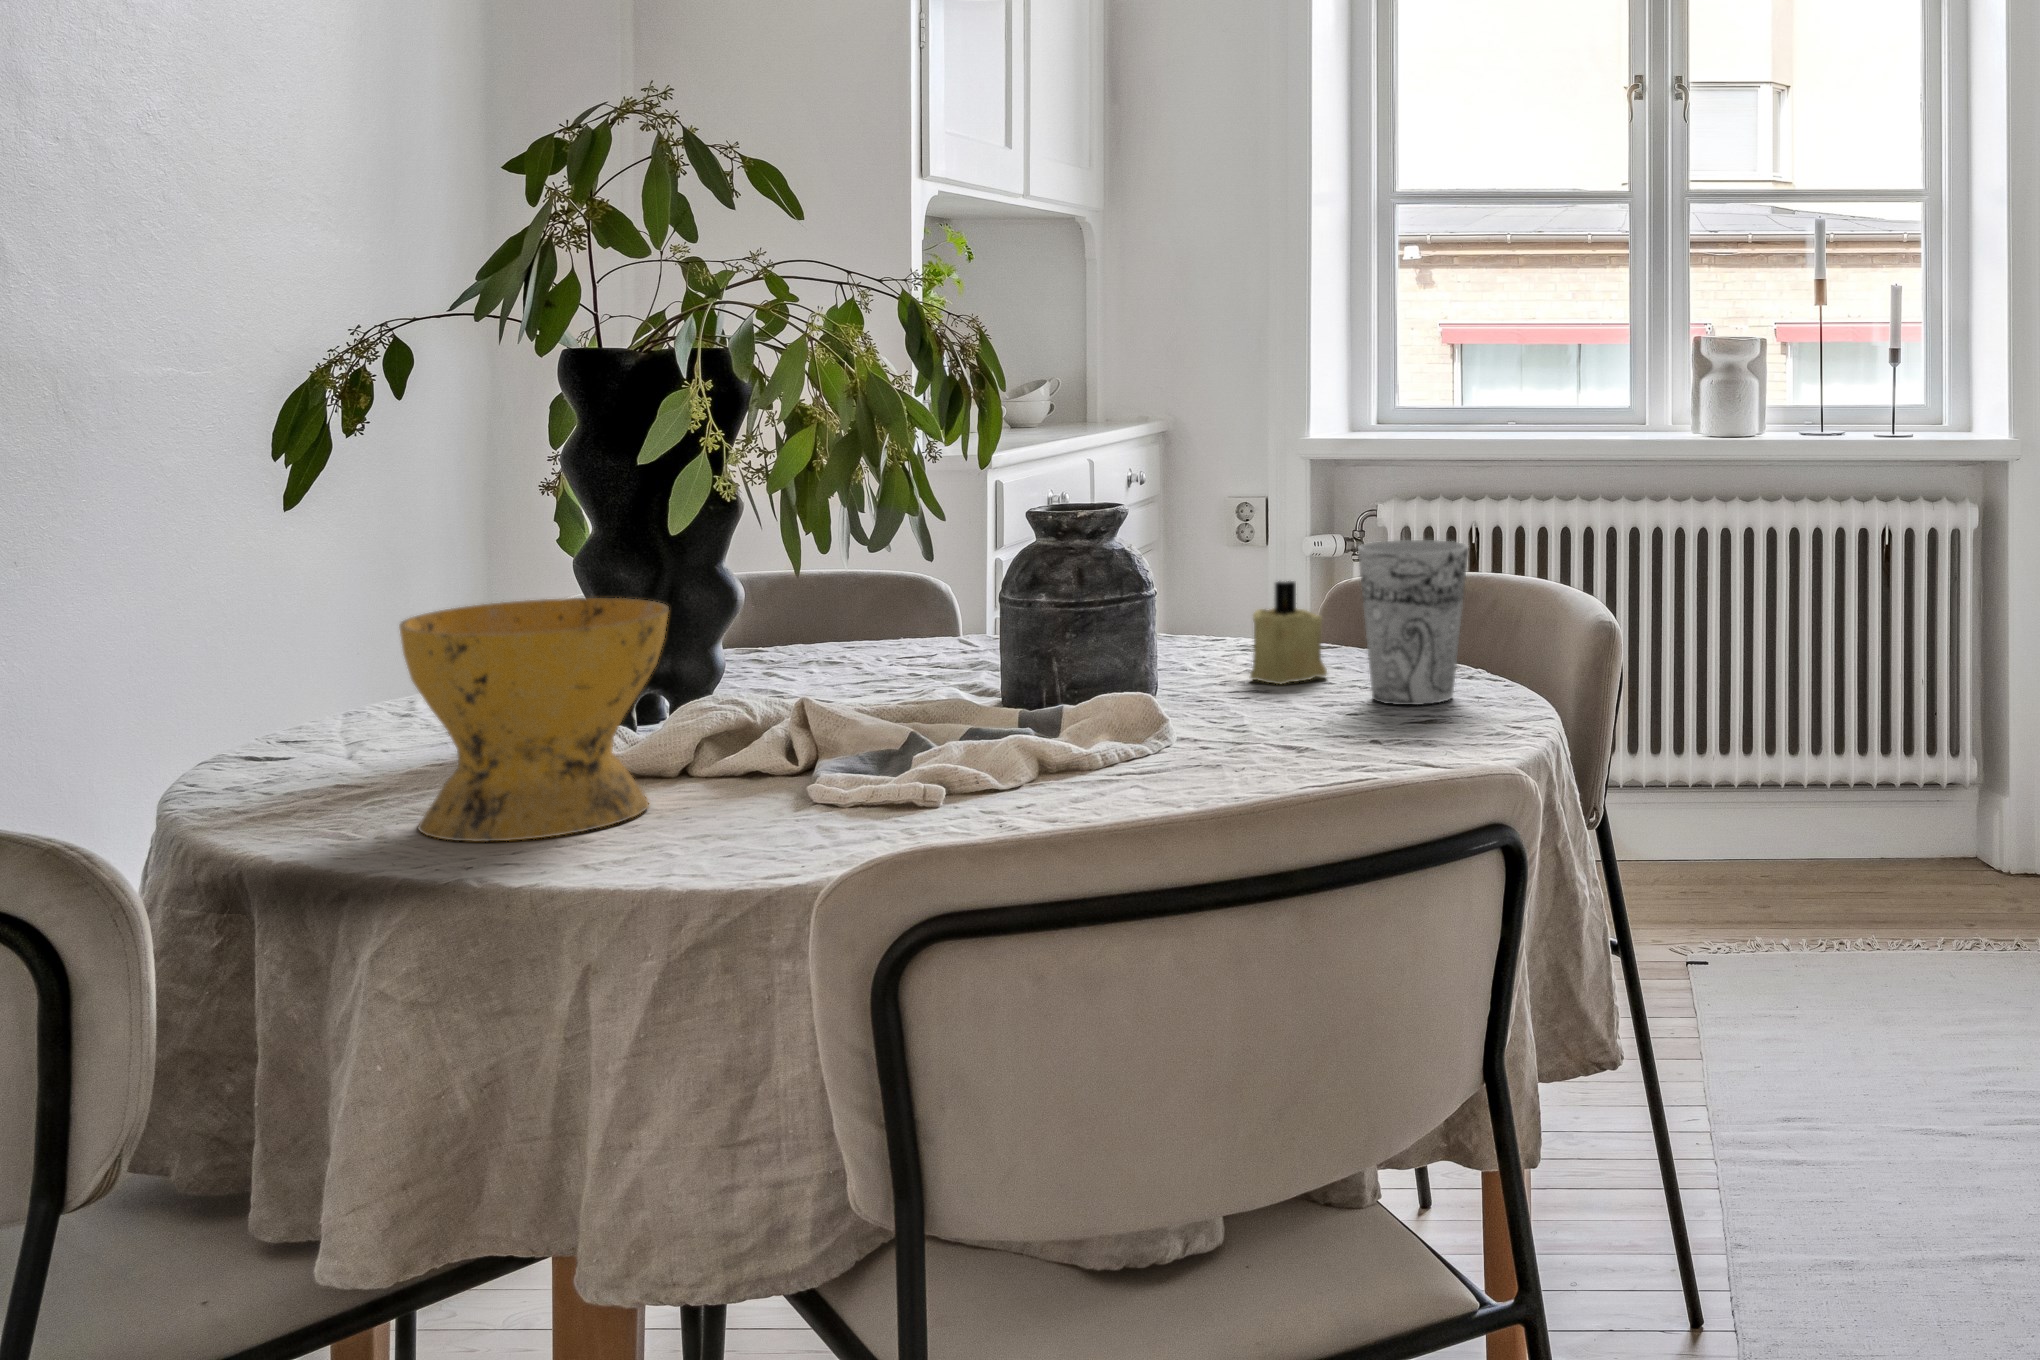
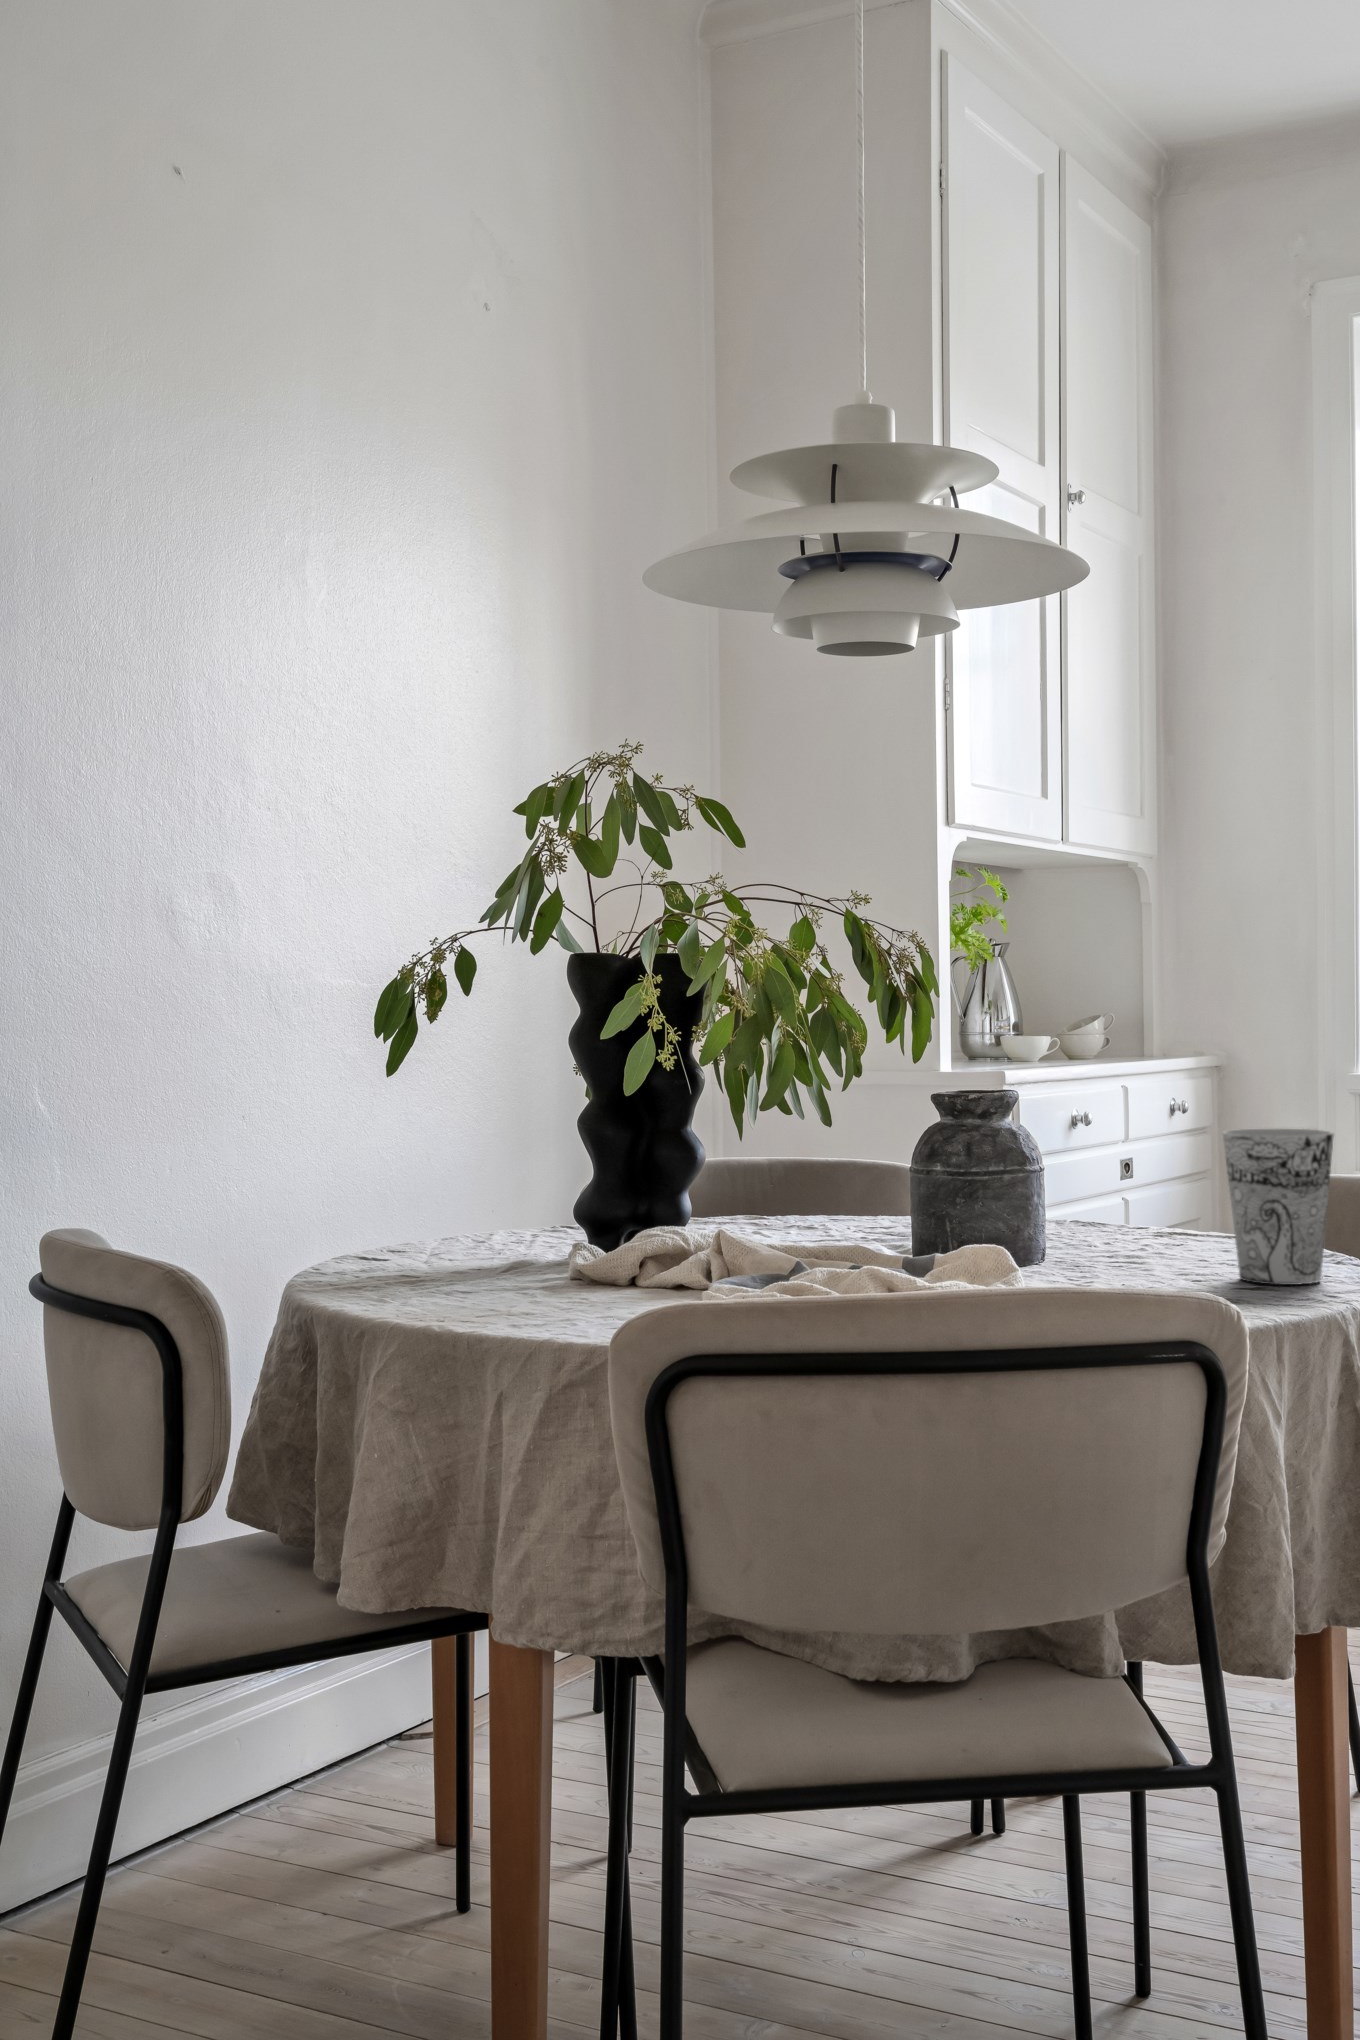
candle: present [1250,581,1327,684] -> none [1141,1167,1218,1263]
bowl: present [399,598,669,841] -> none [411,1138,598,1312]

